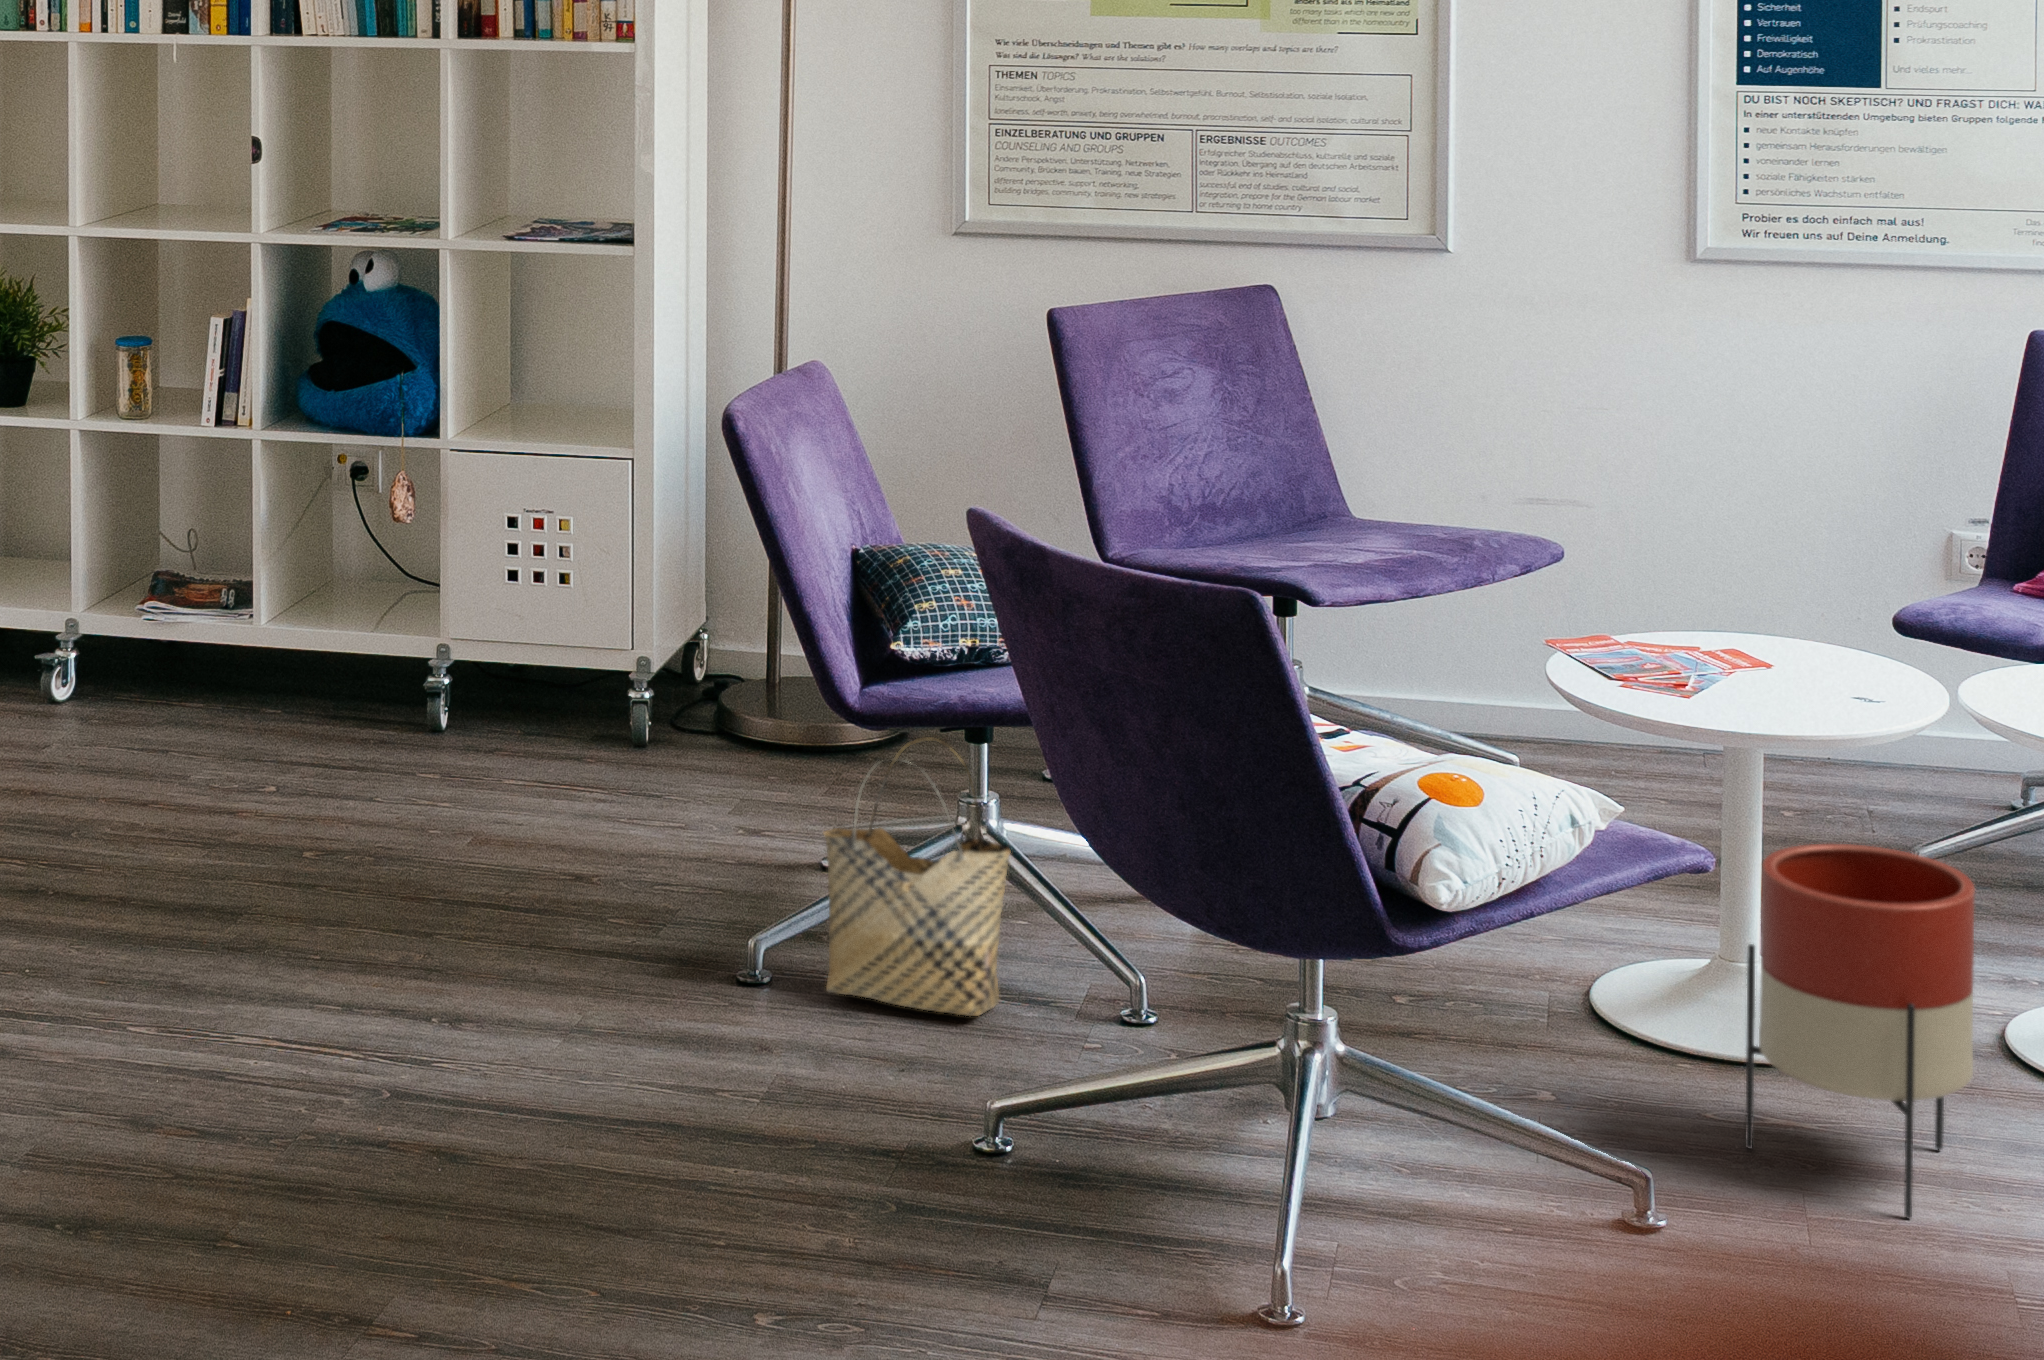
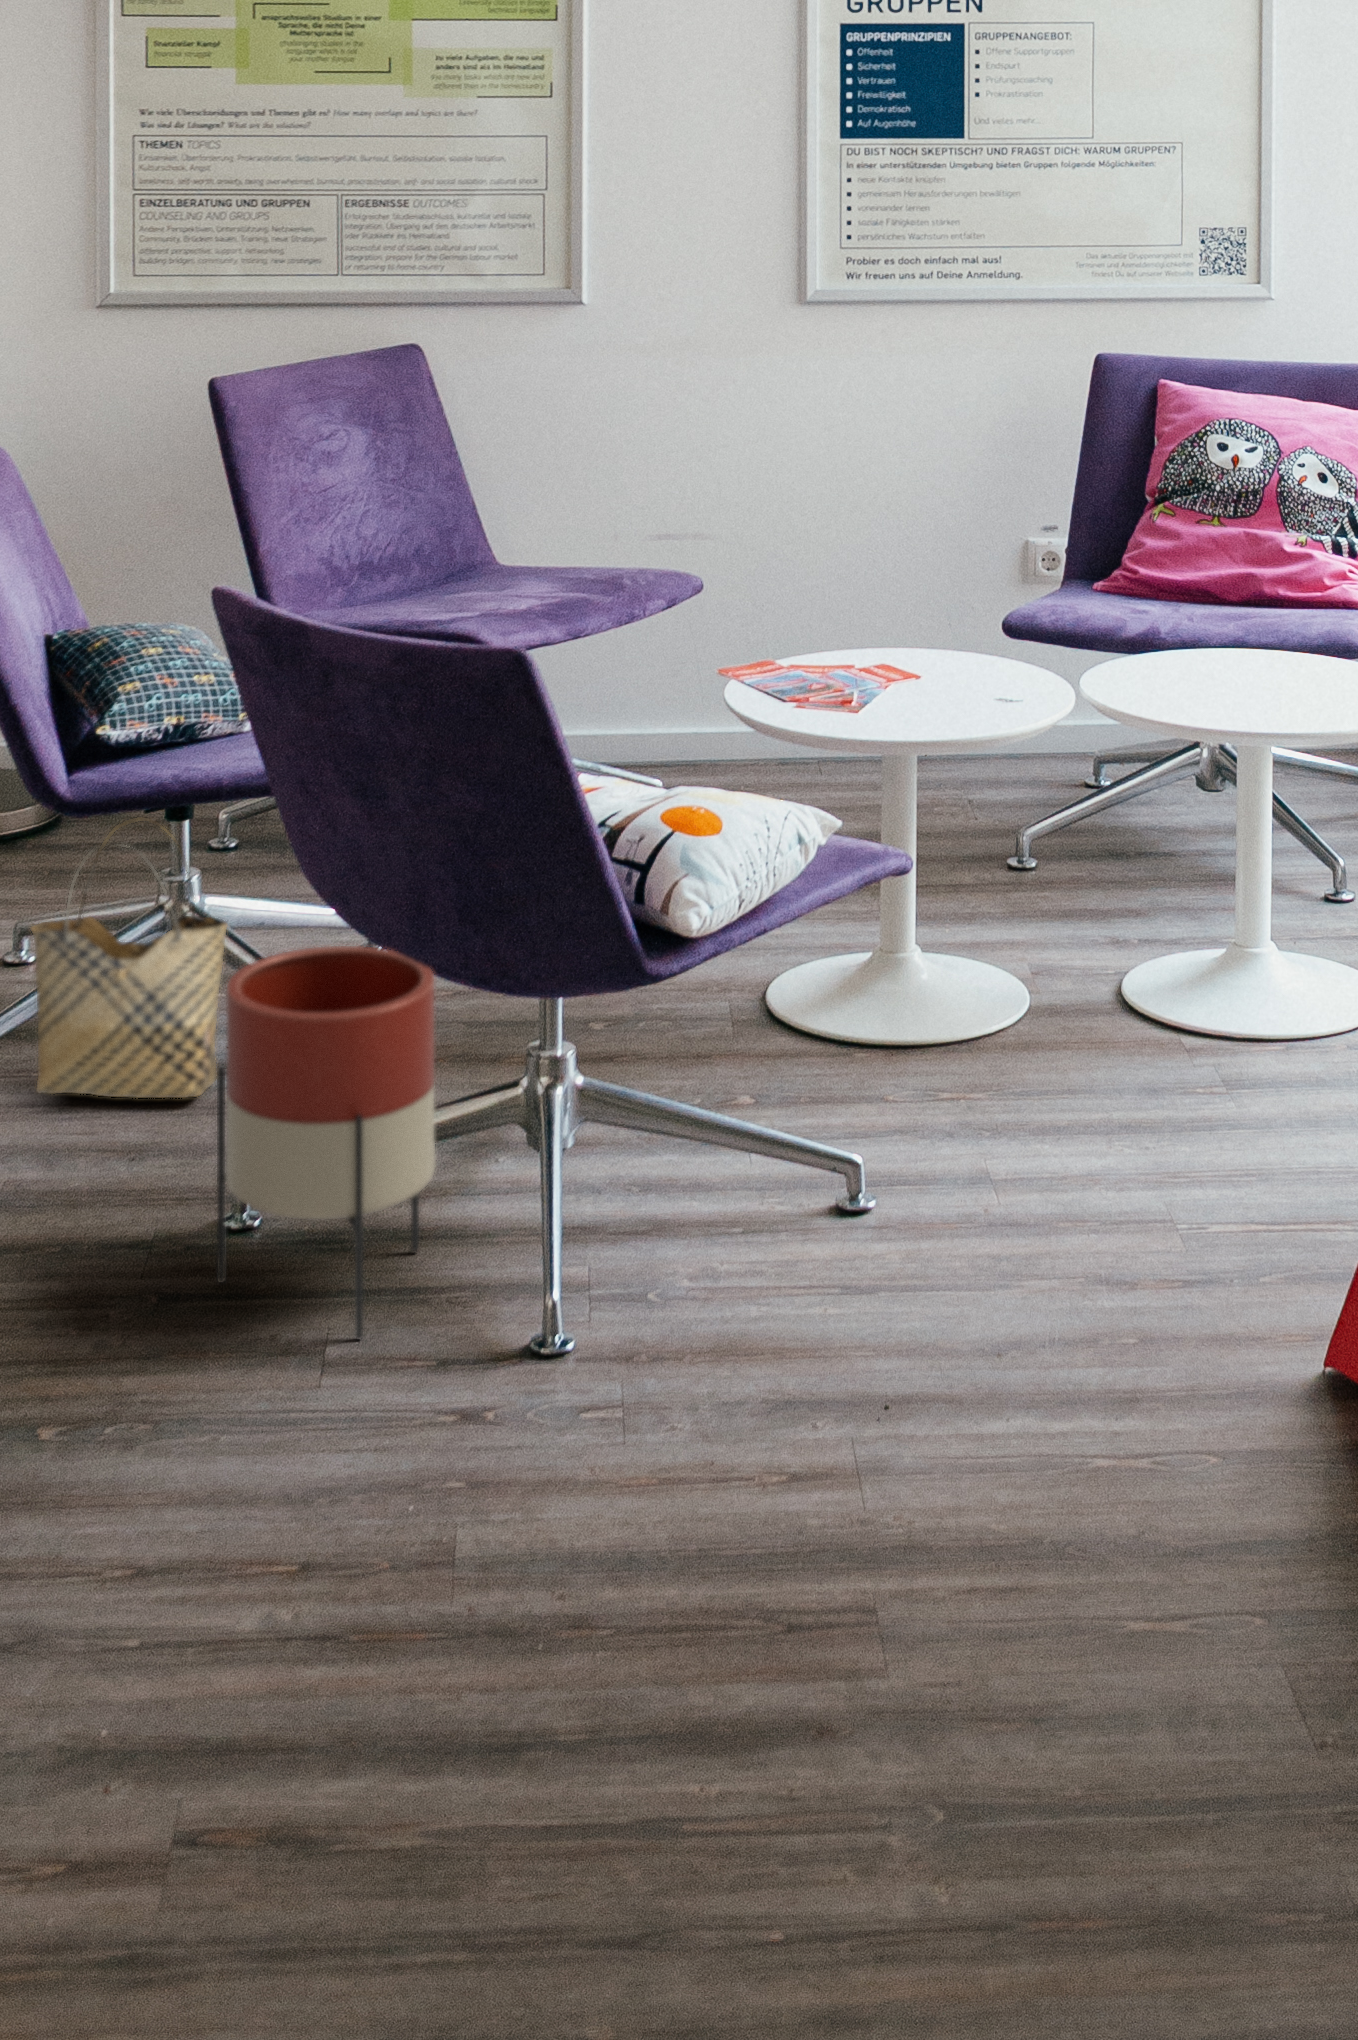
planter: present [1745,844,1975,1218] -> present [217,946,435,1339]

